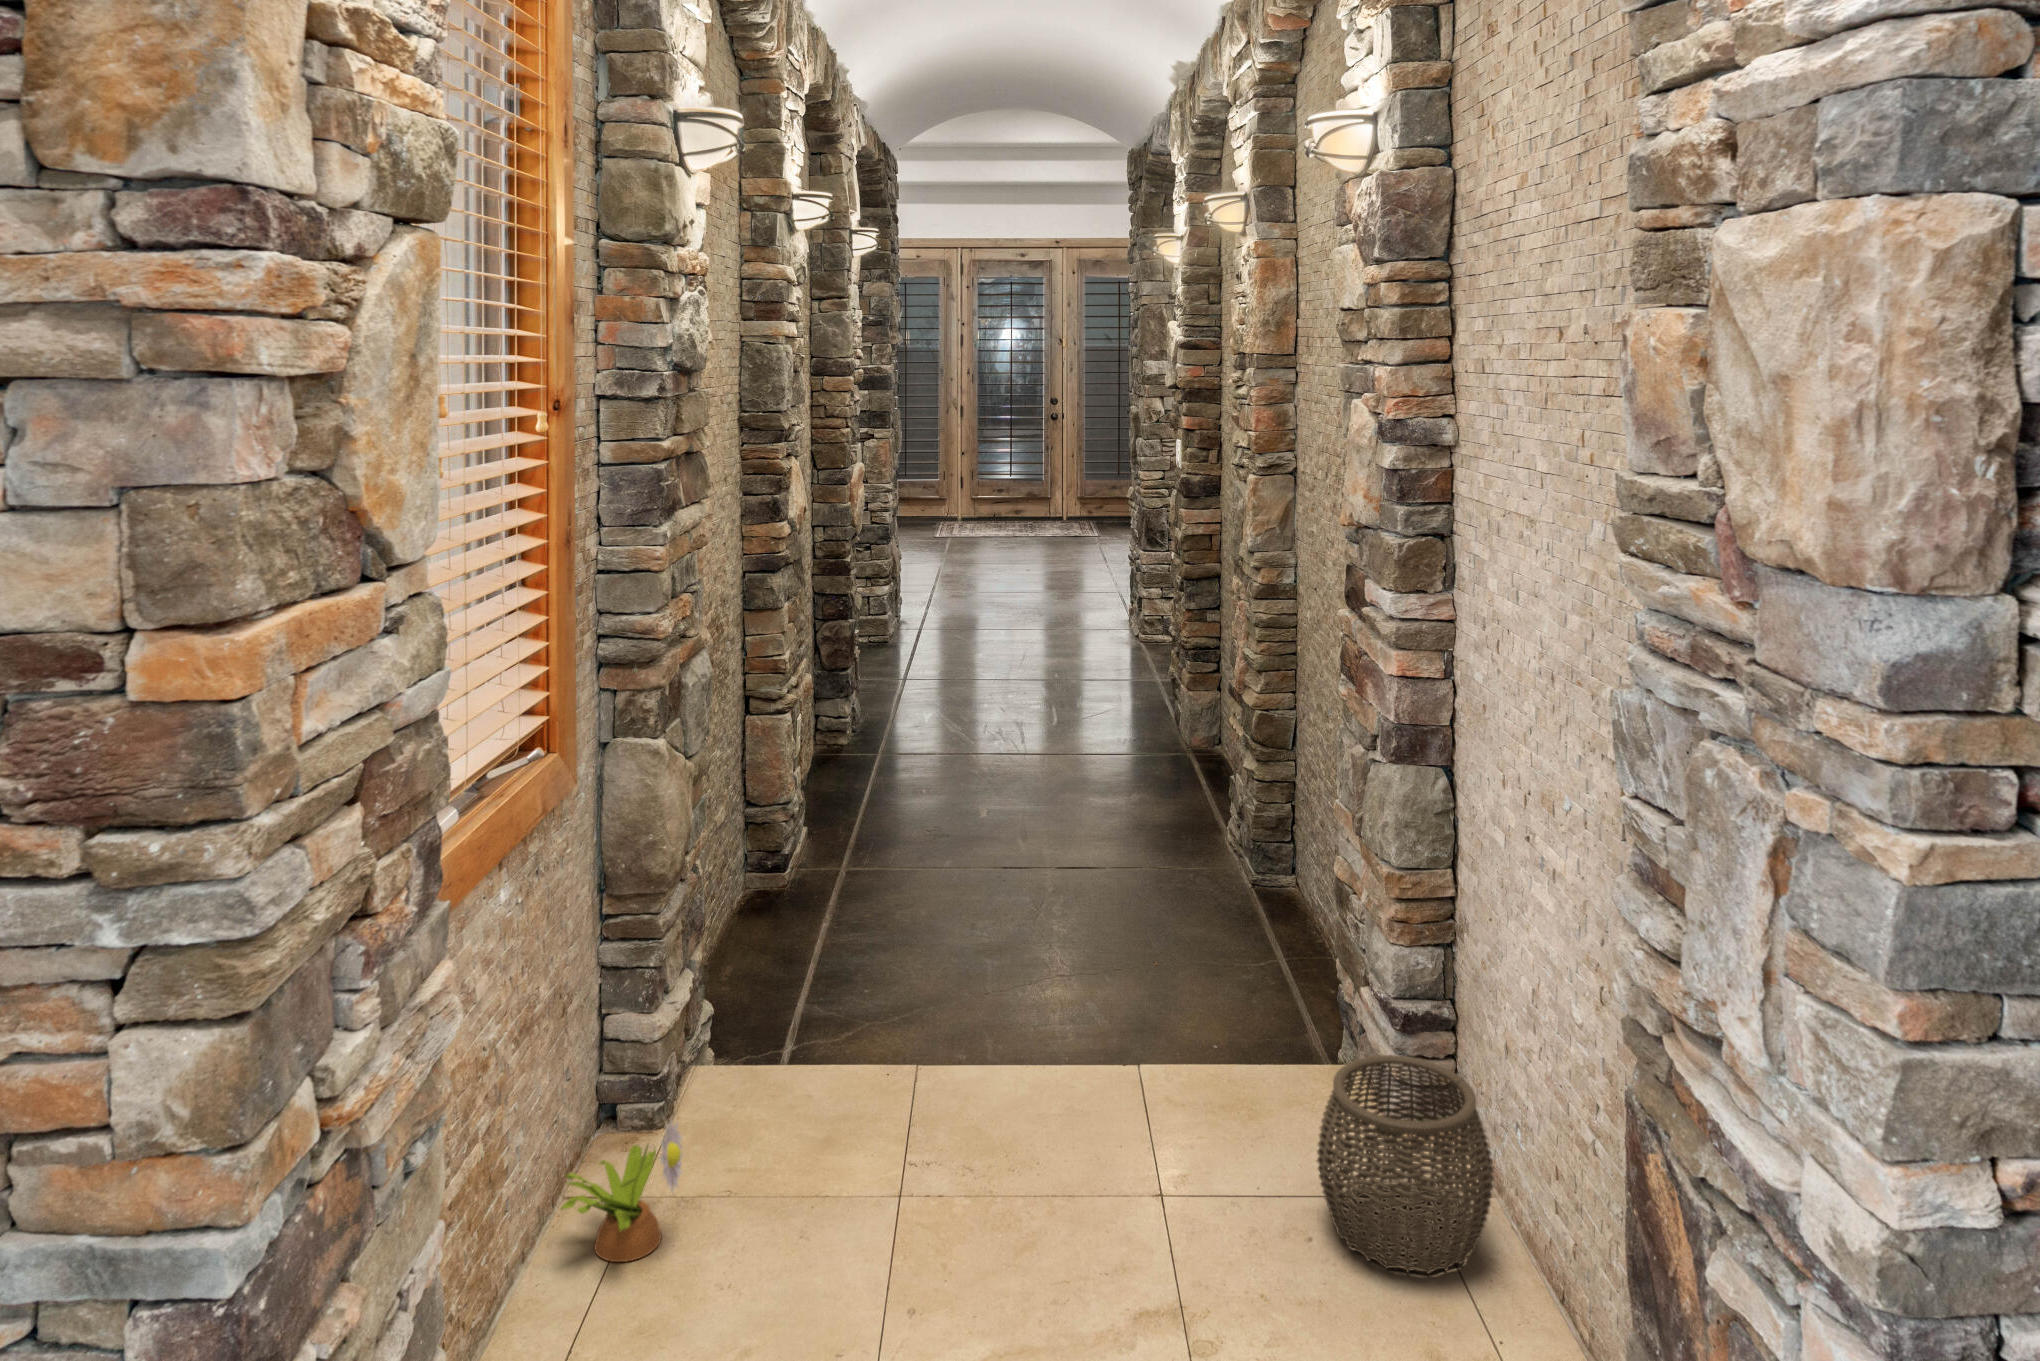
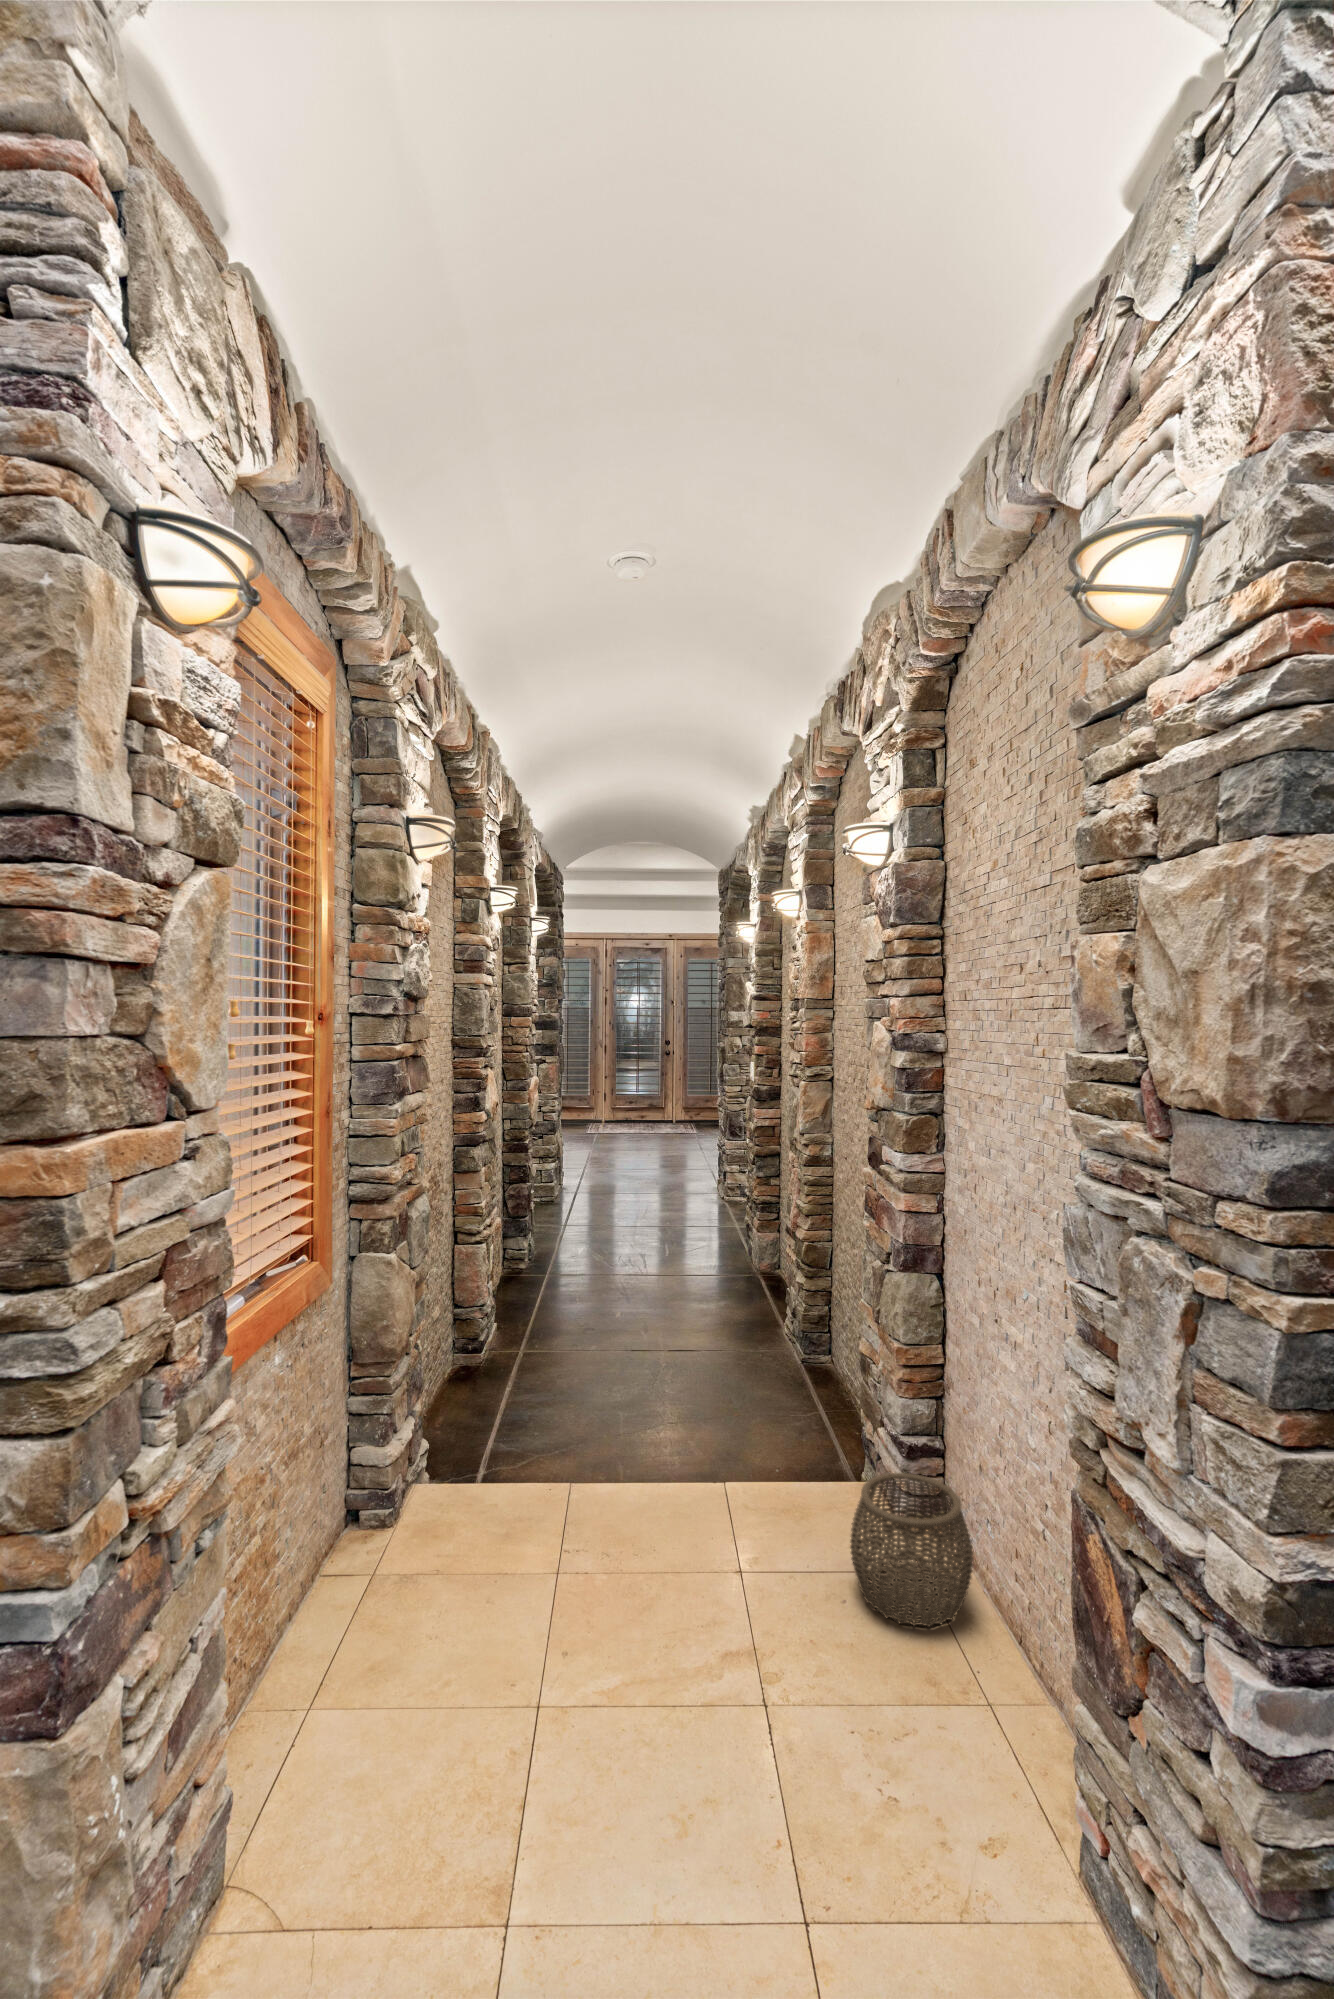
decorative plant: present [561,1120,683,1262] -> none [314,1518,403,1623]

